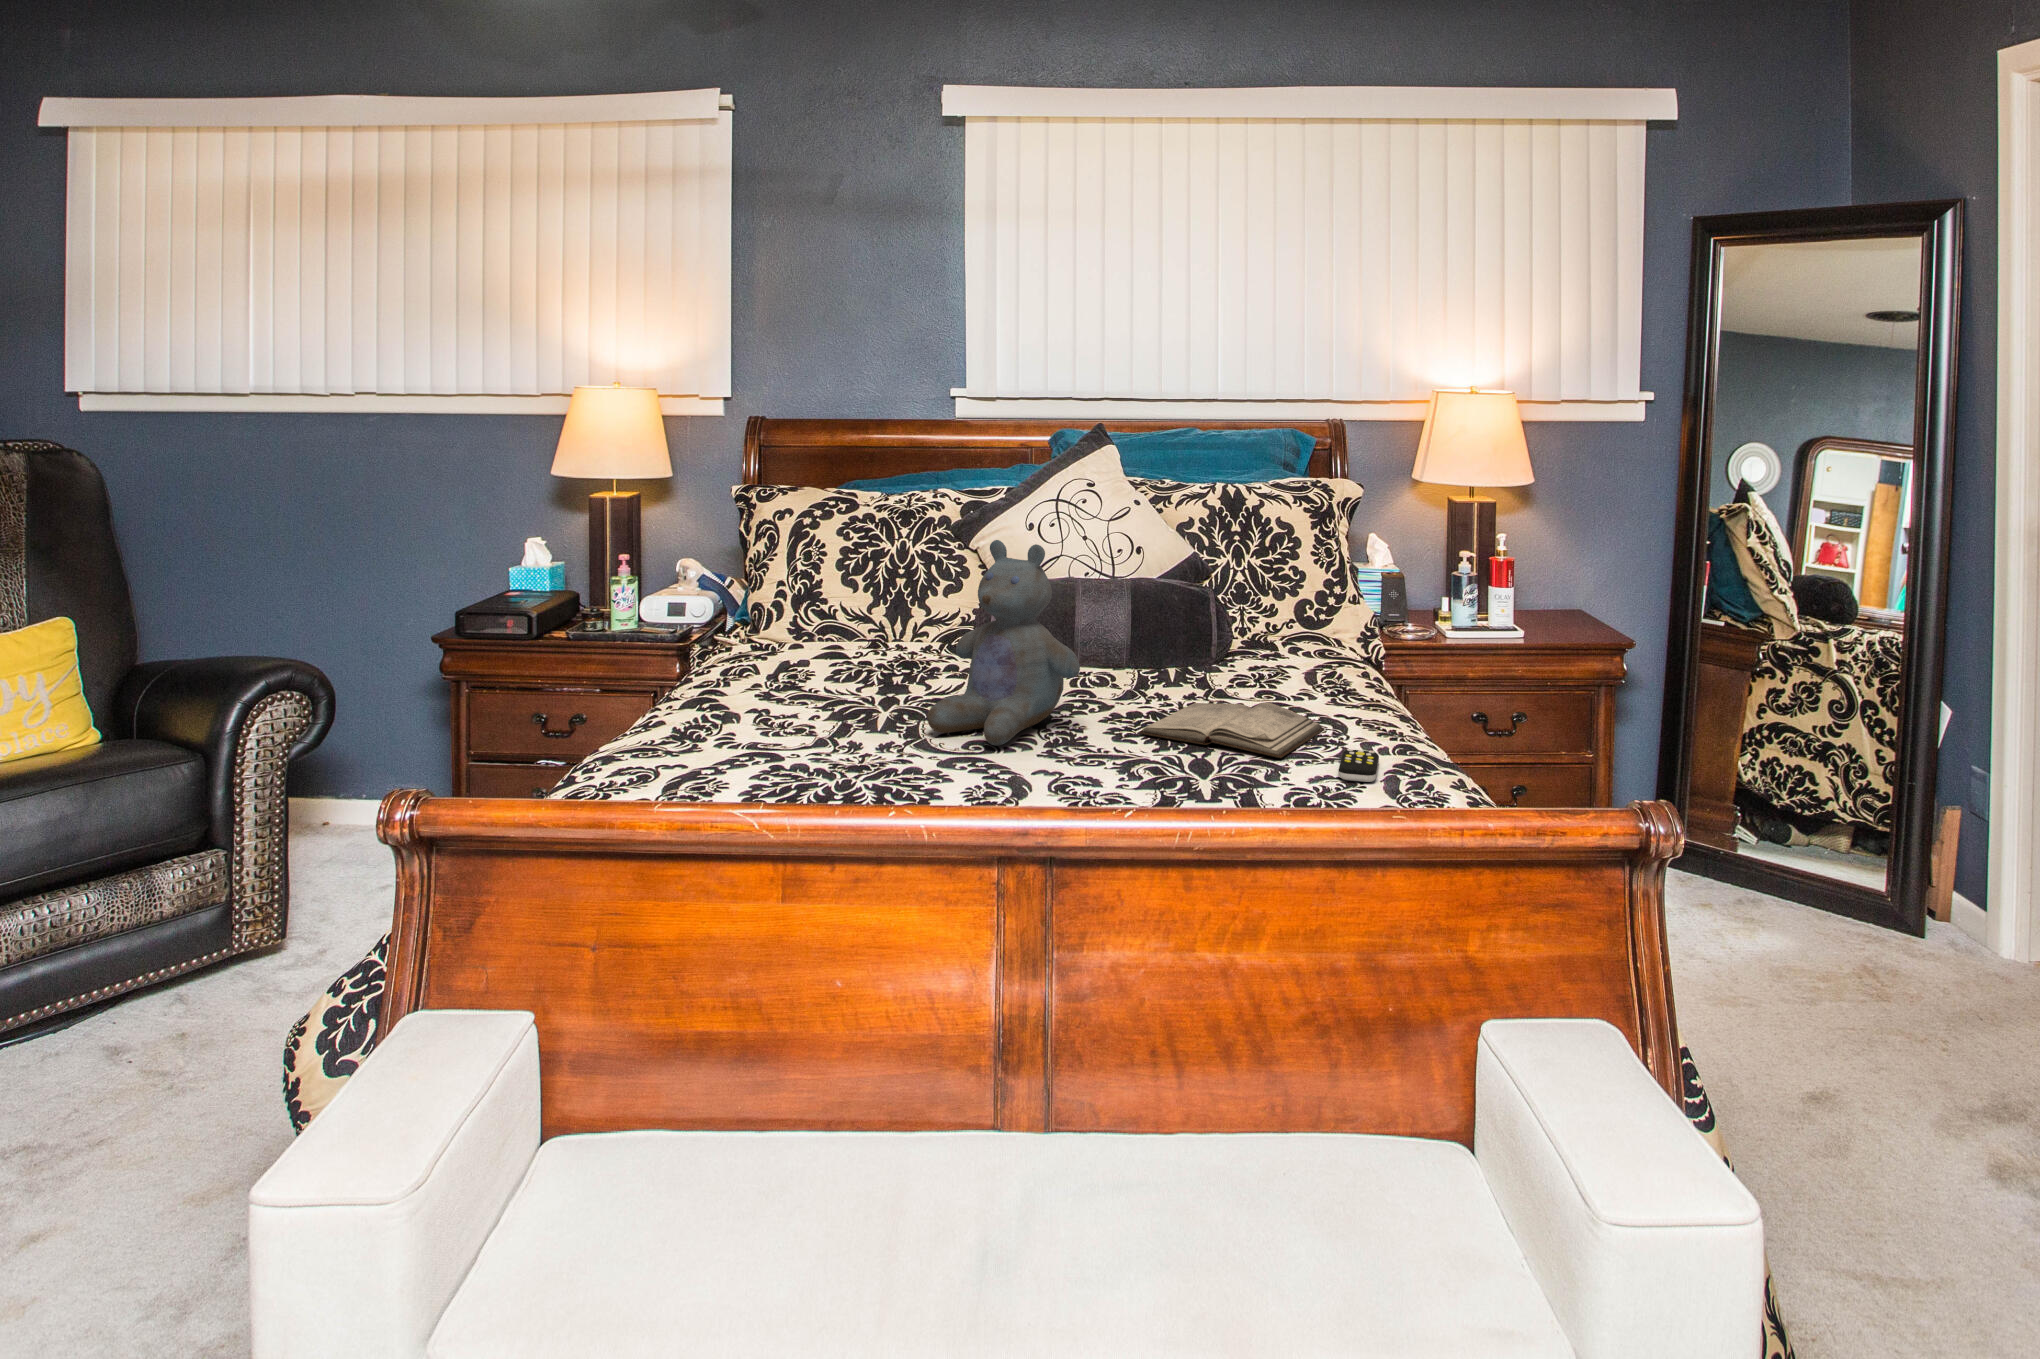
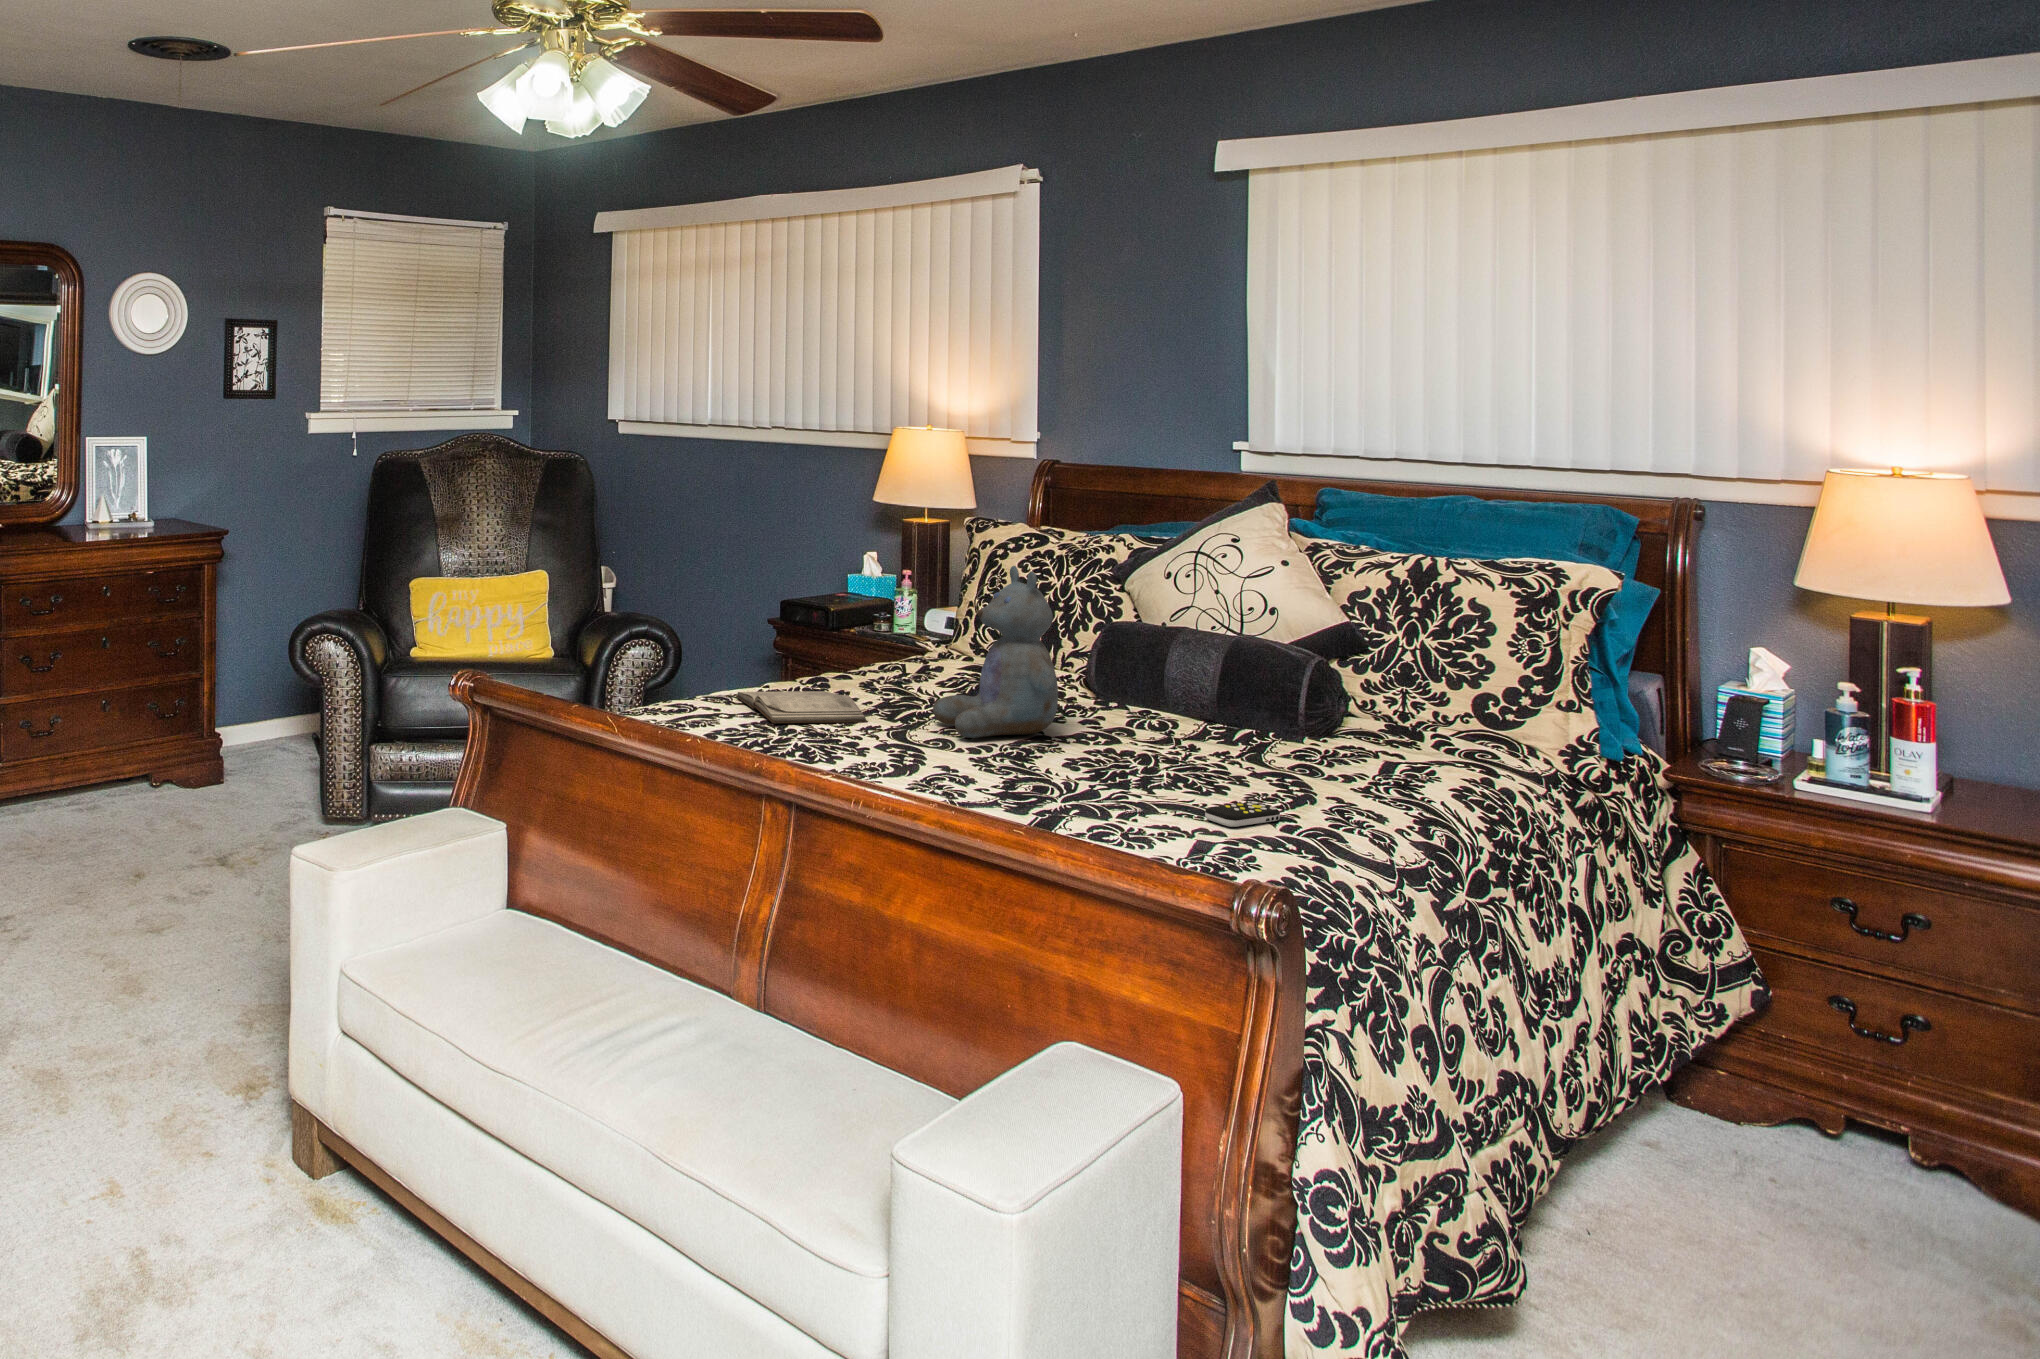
diary: present [1140,703,1325,758] -> present [736,691,868,723]

